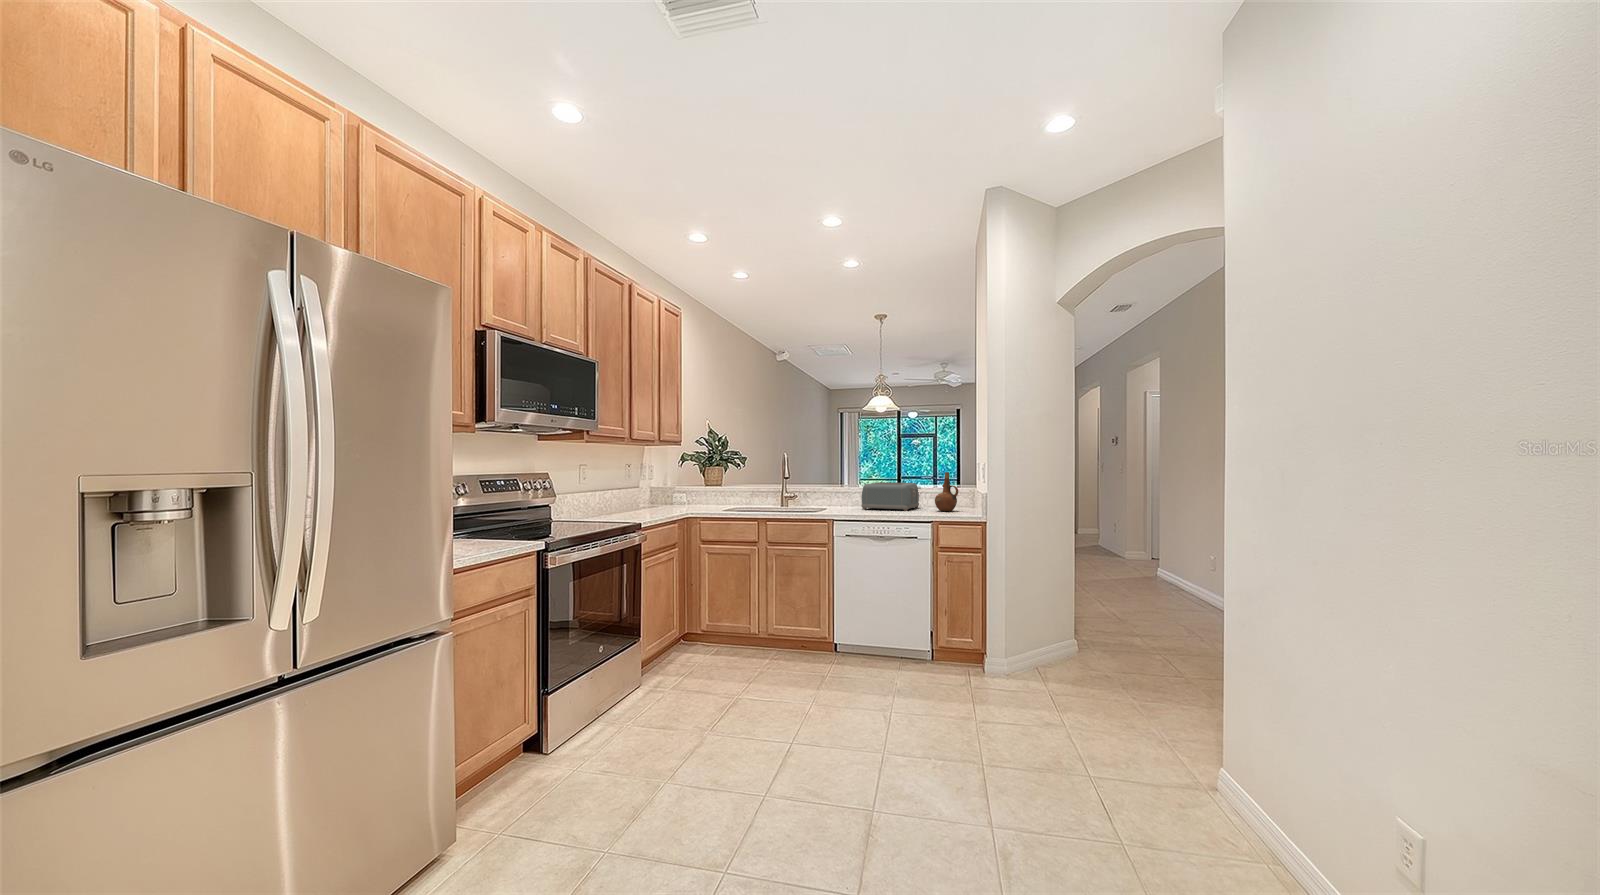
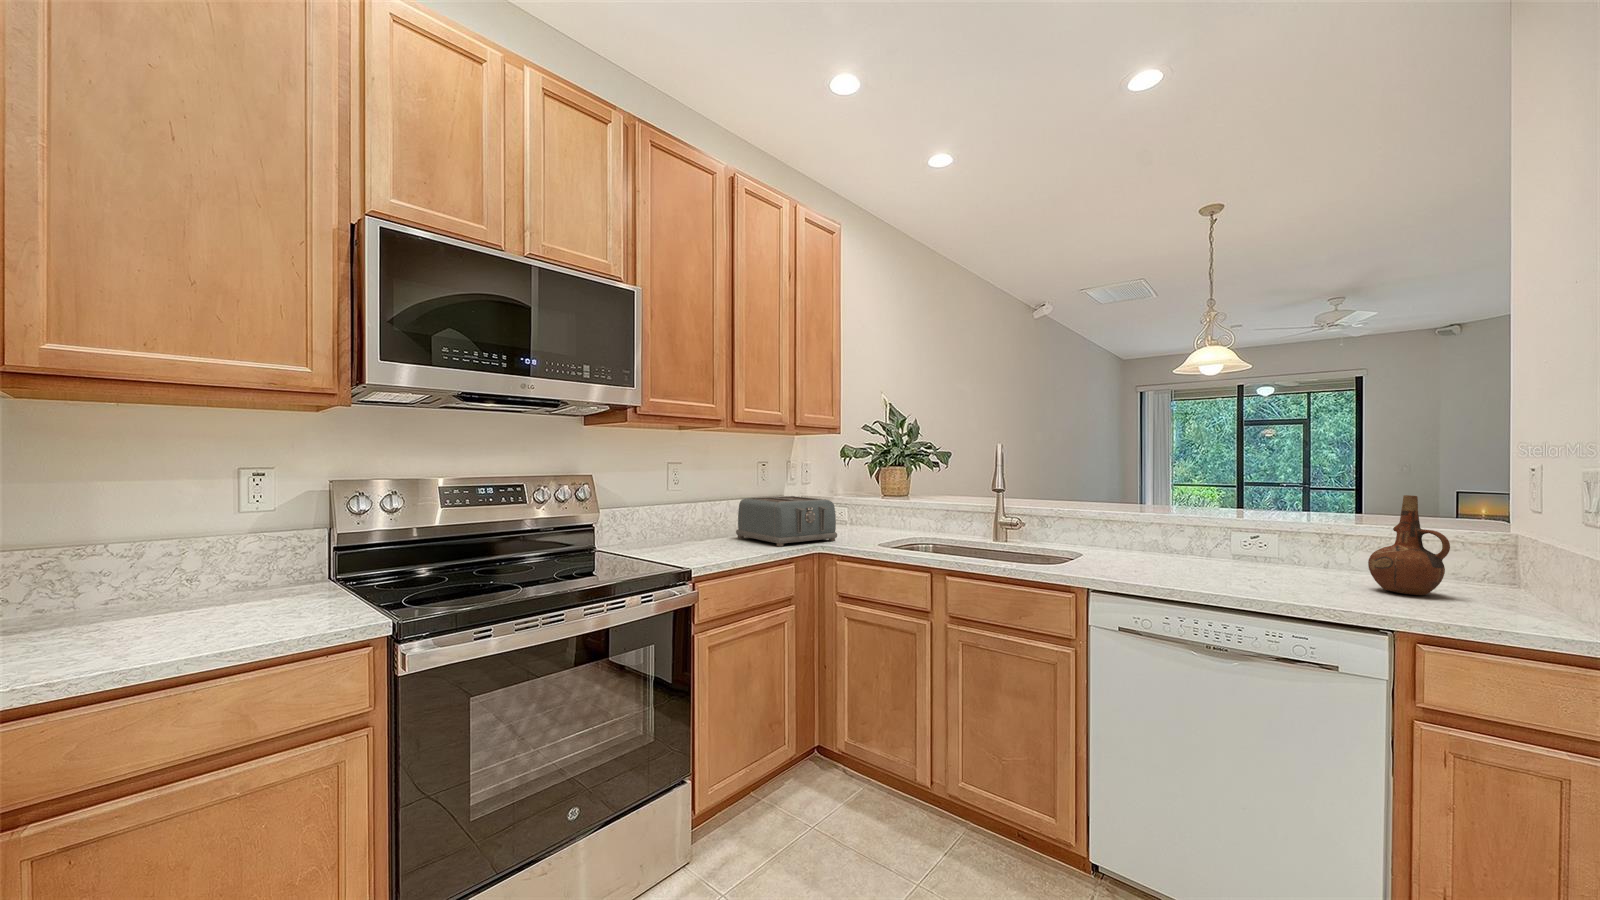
toaster: present [861,482,921,511] -> present [736,496,837,547]

